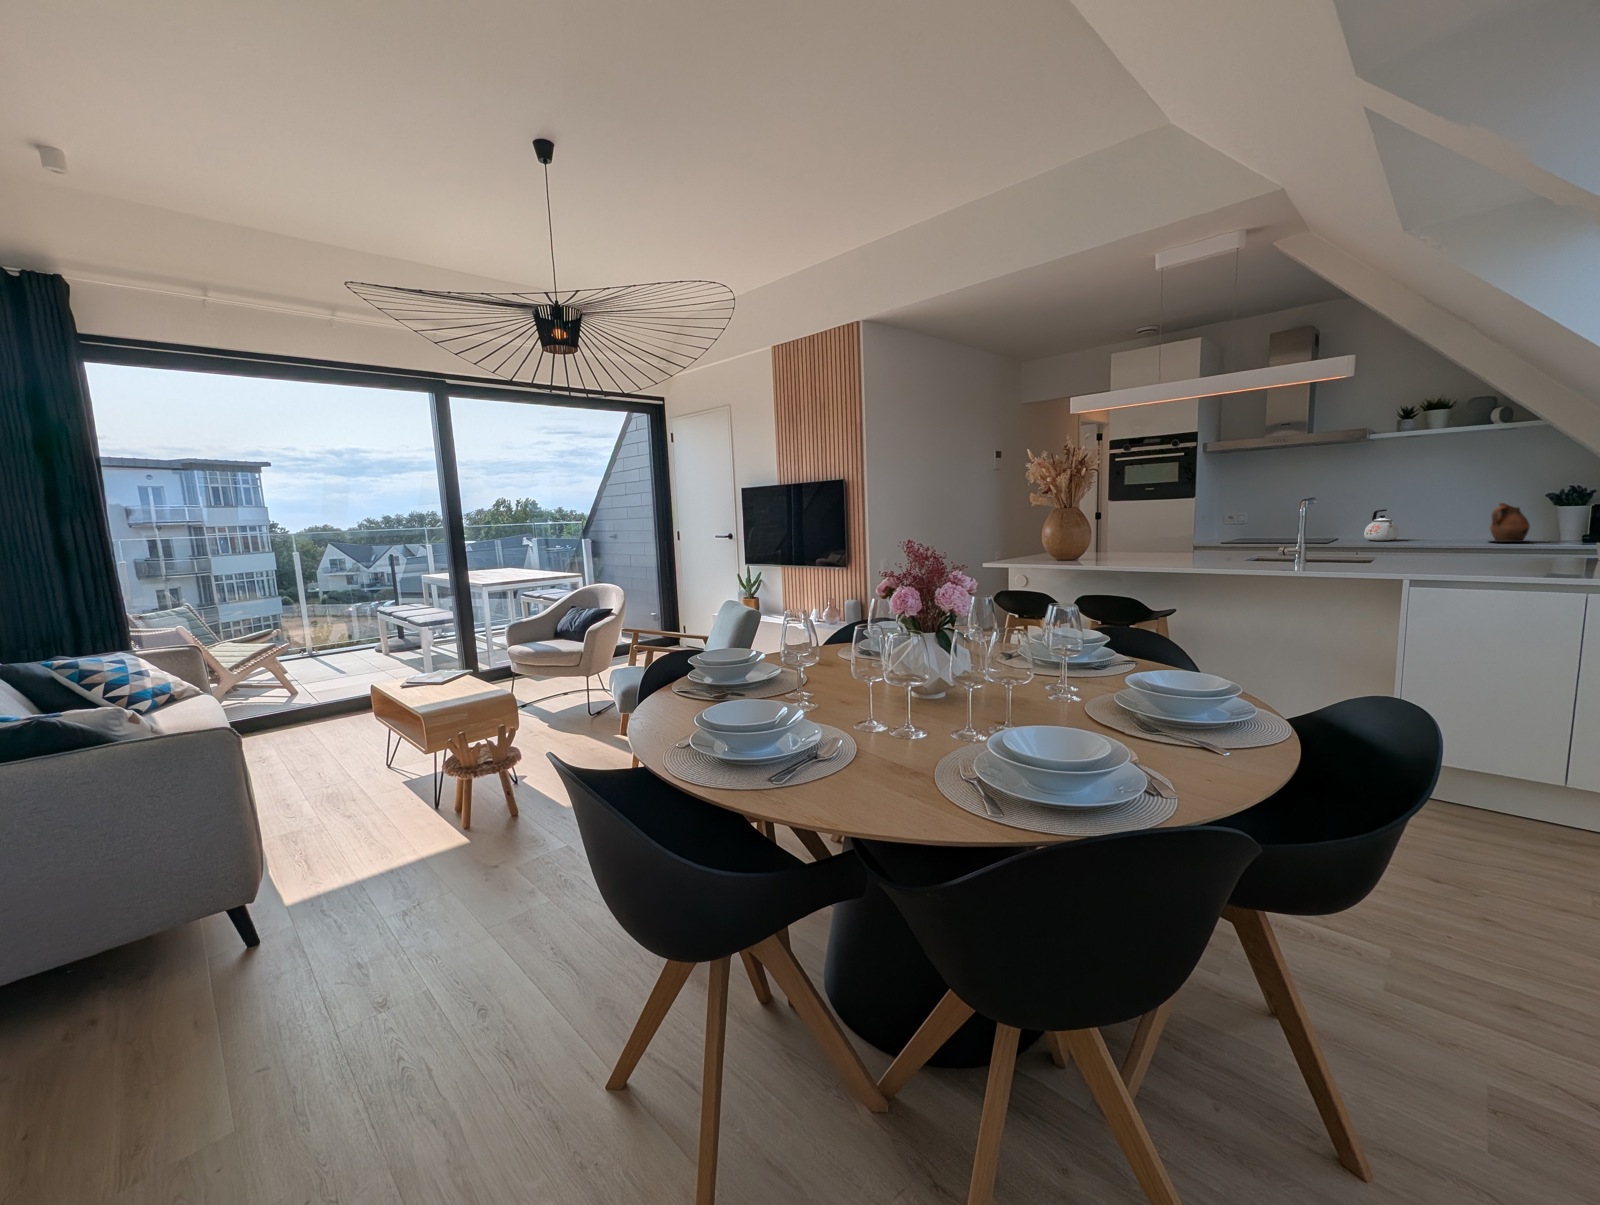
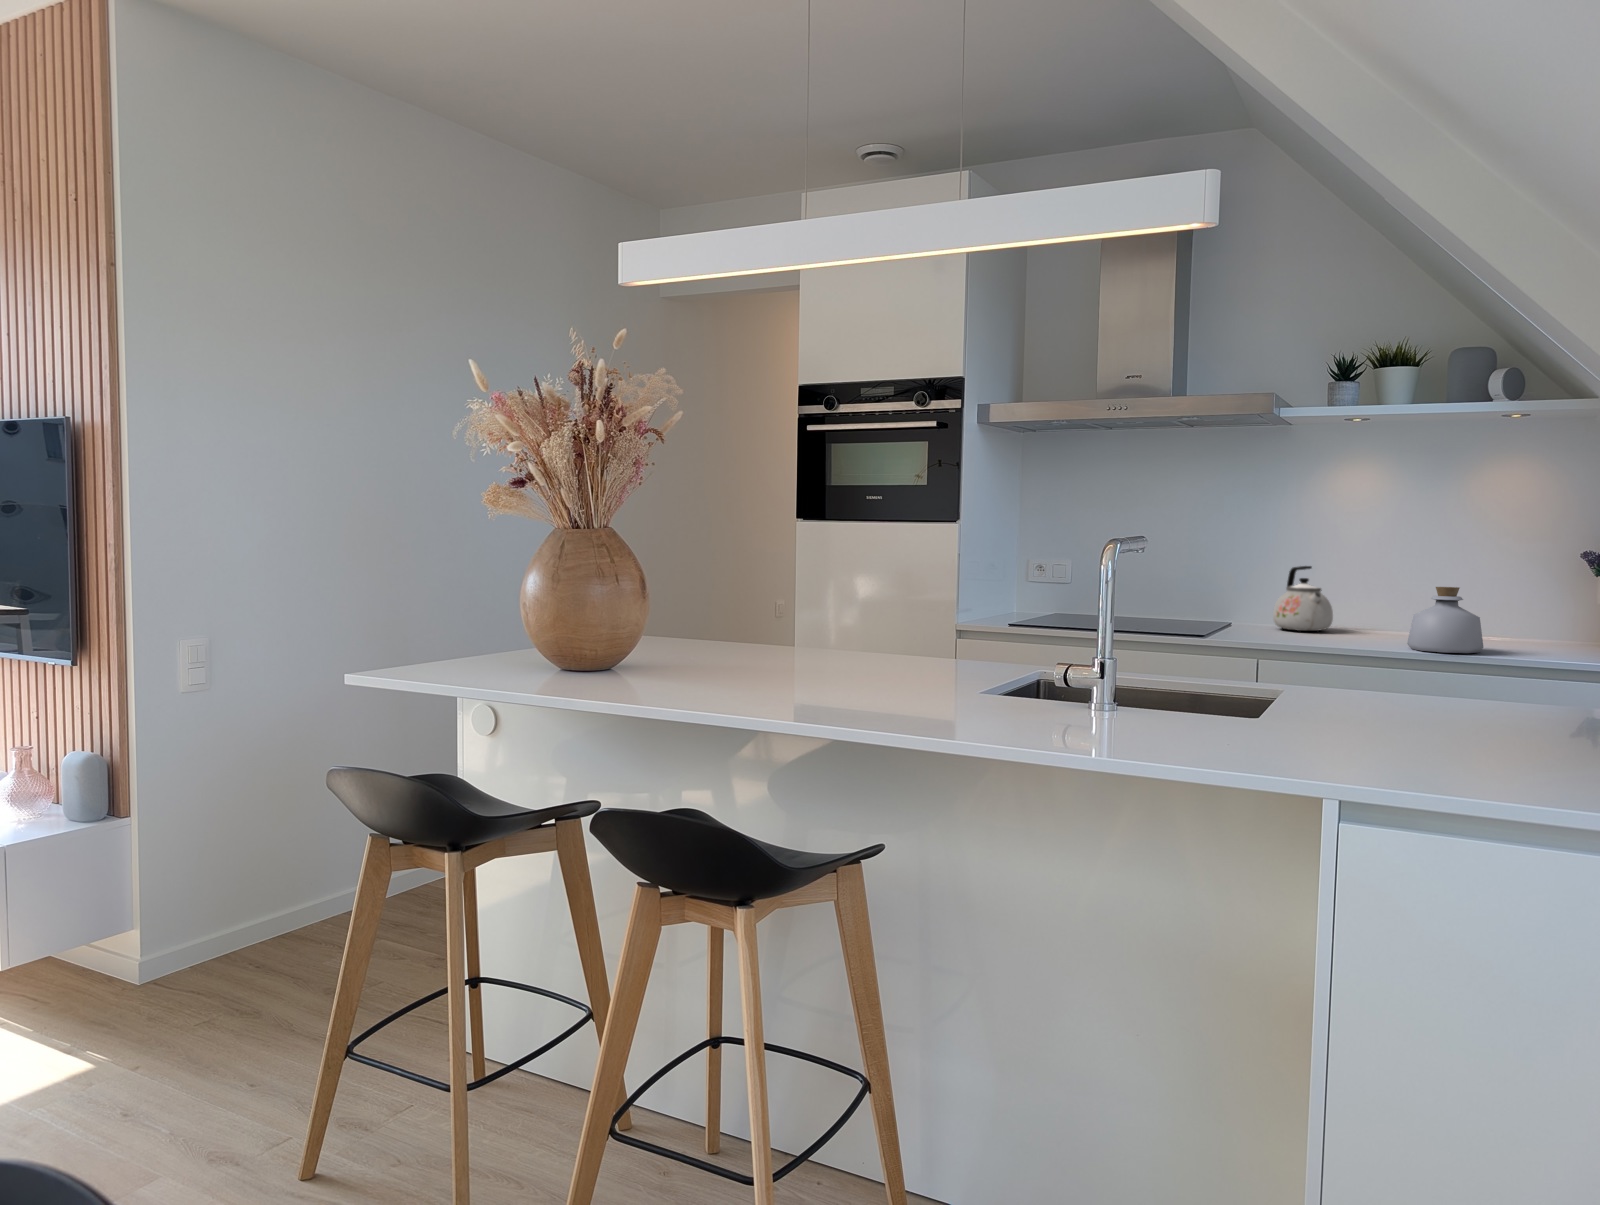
ceramic pitcher: present [1490,503,1530,542] -> none [1481,565,1564,650]
bottle: none [1441,515,1485,546] -> present [1407,587,1483,653]

